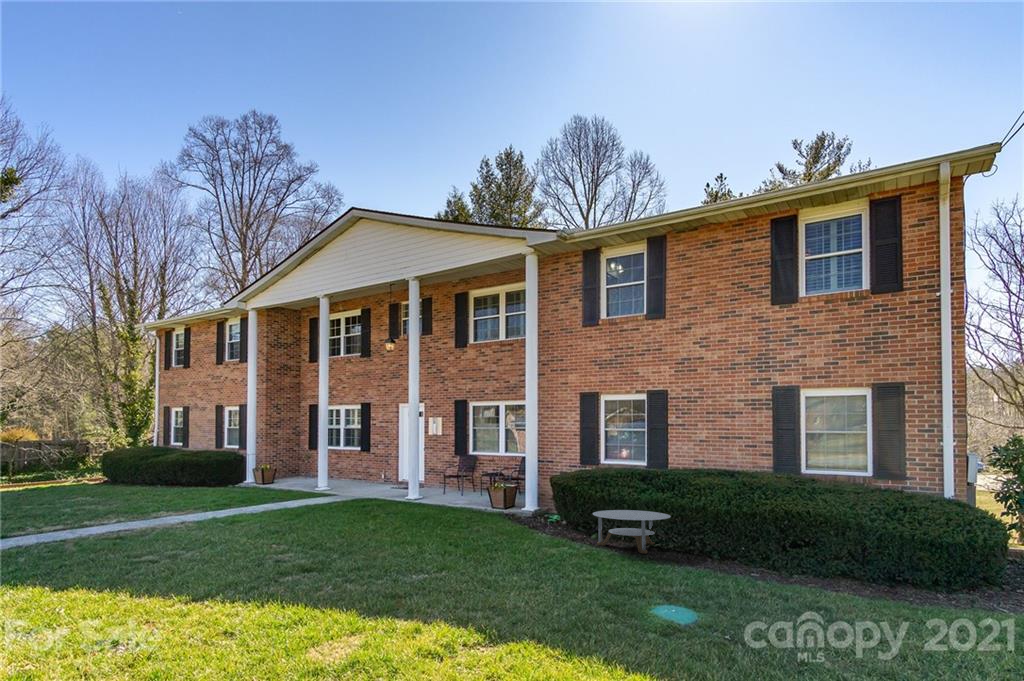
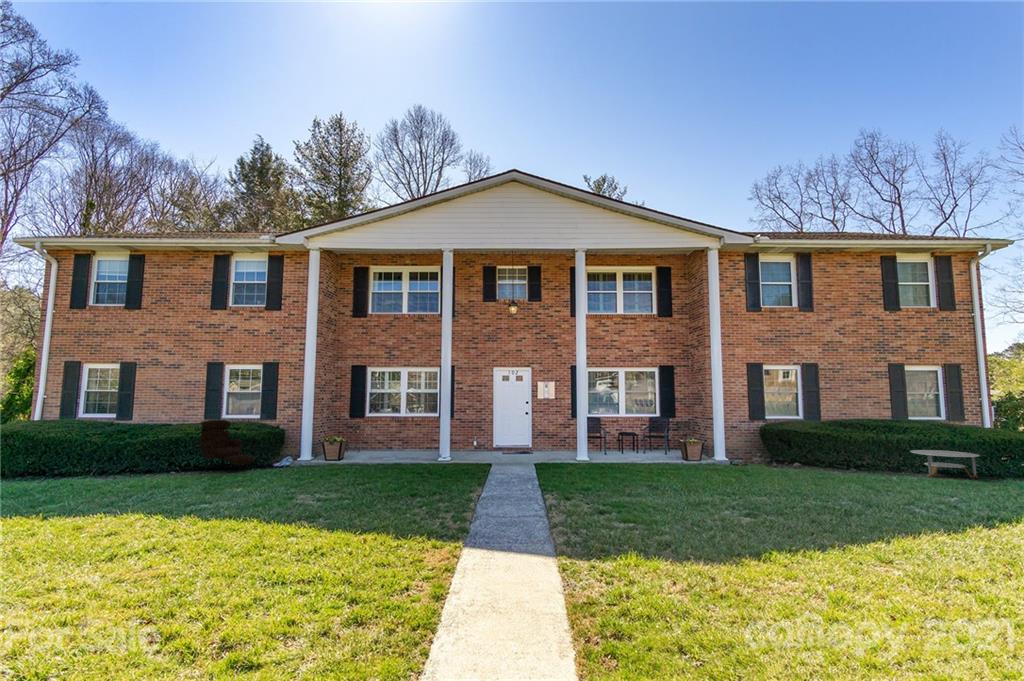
lounge chair: none [173,445,205,483] -> present [199,420,253,471]

